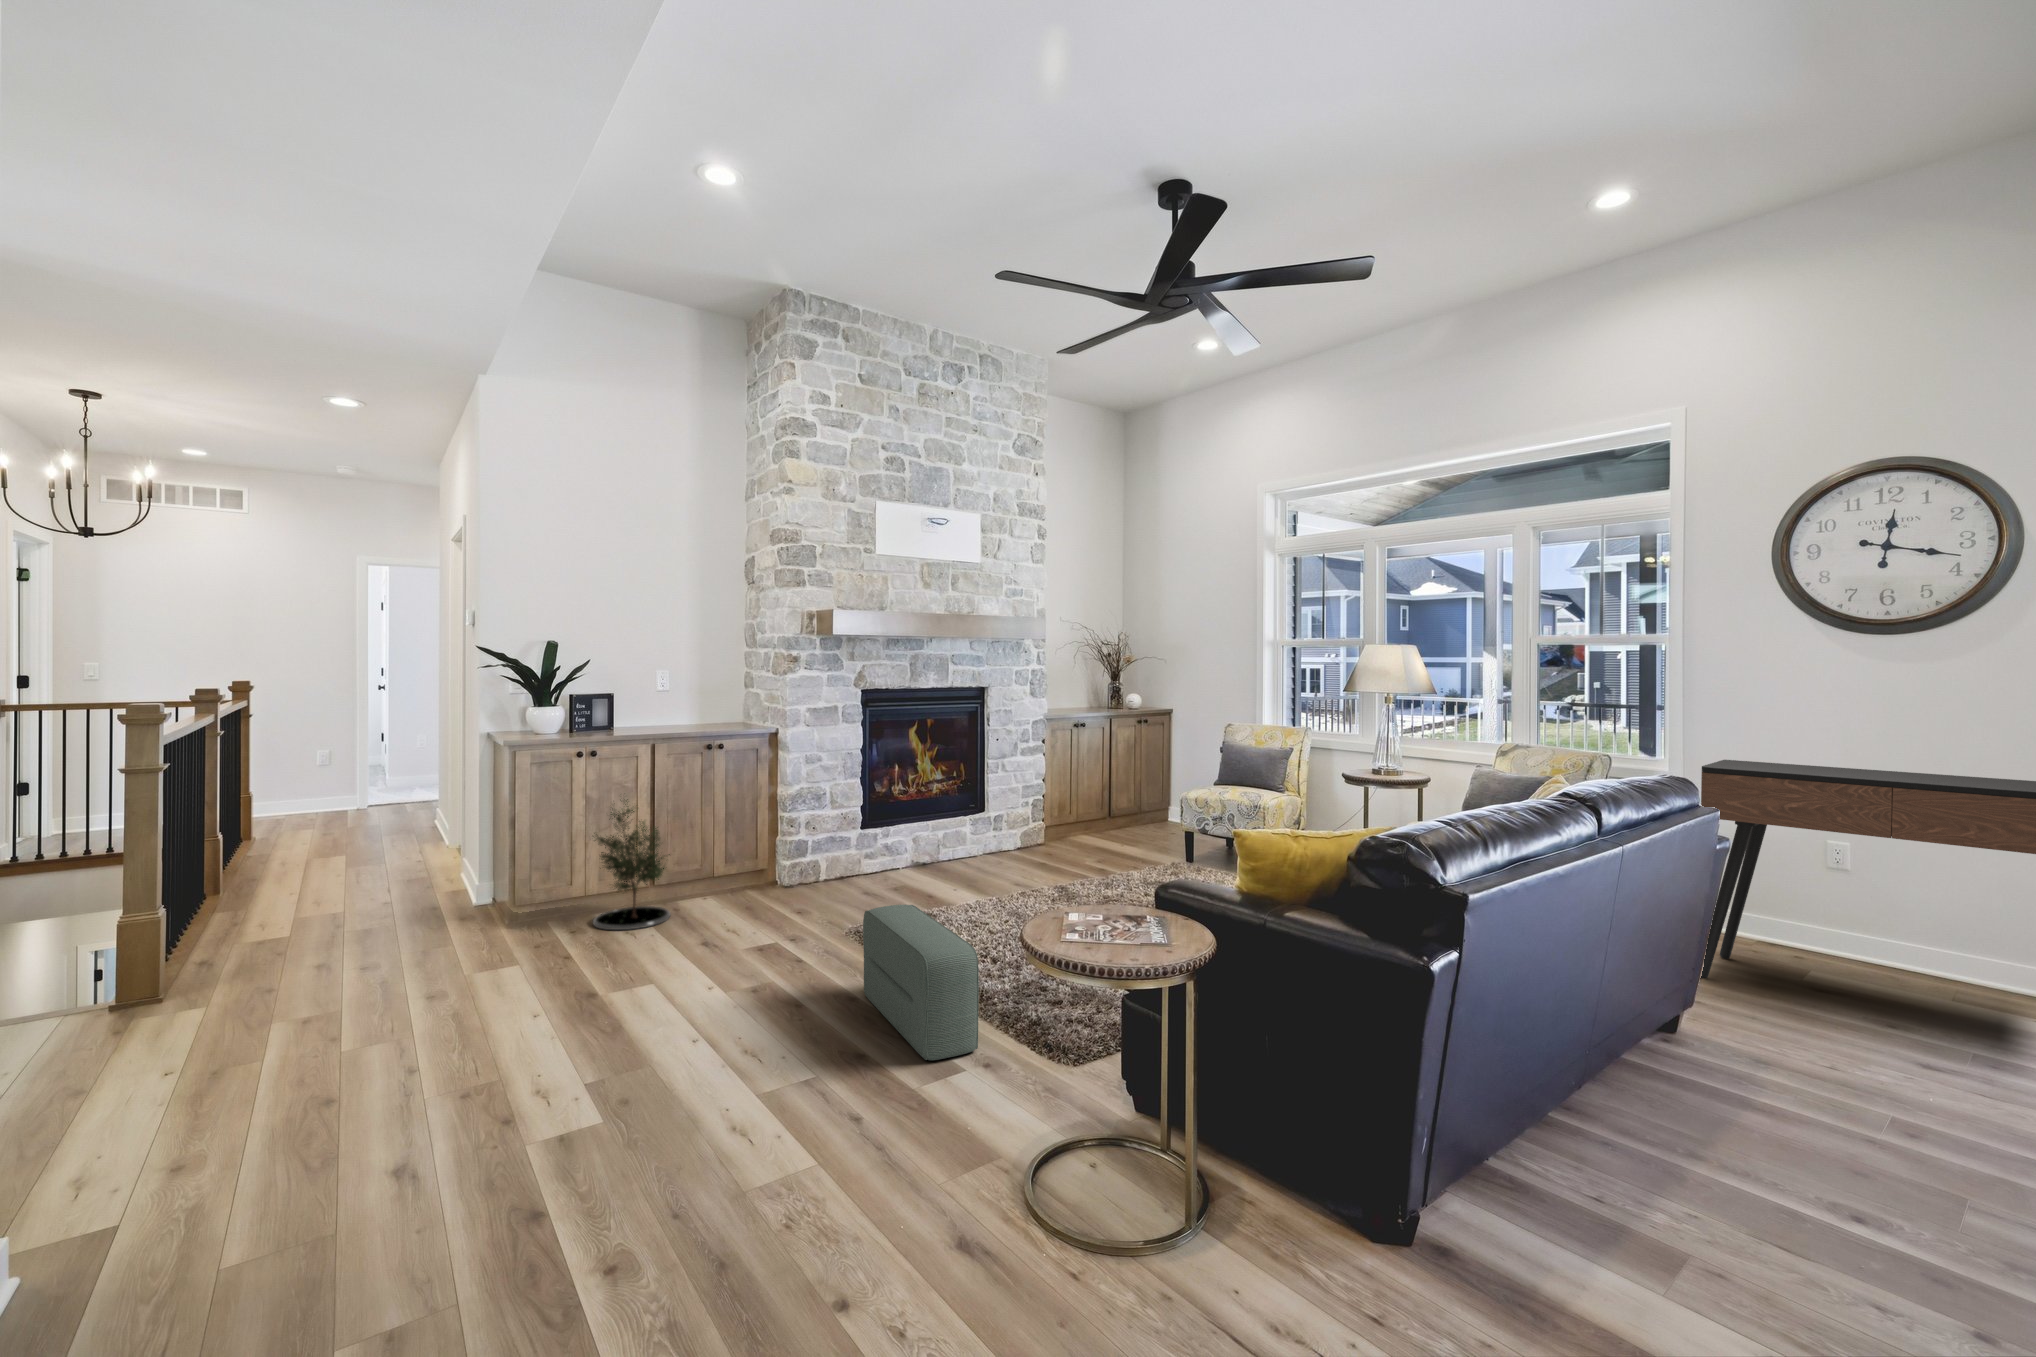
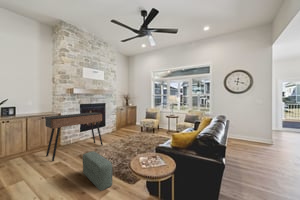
console table: present [1701,760,2036,978] -> present [45,112,103,161]
potted tree: present [593,799,670,930] -> none [8,130,33,164]

